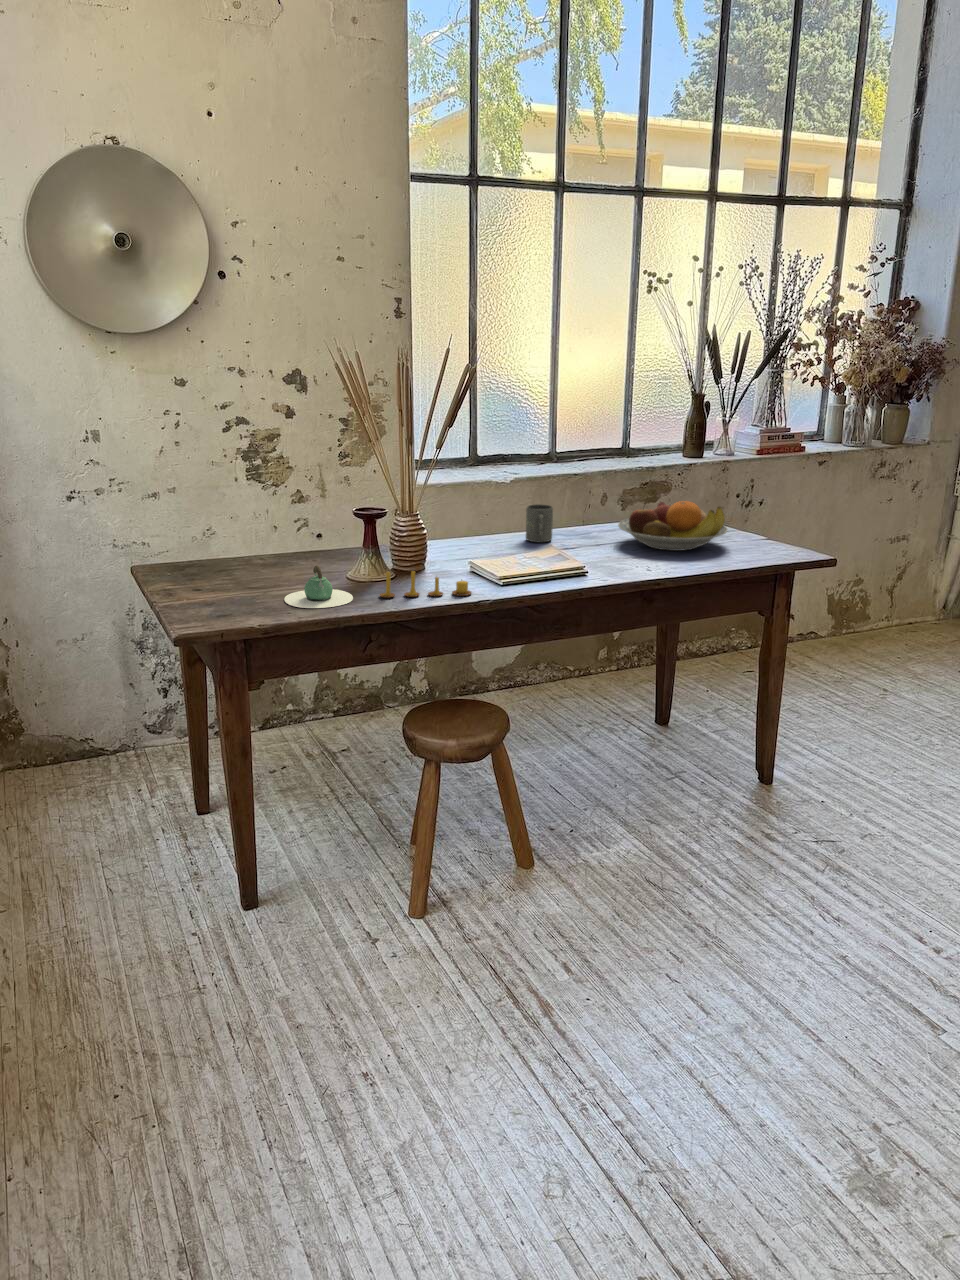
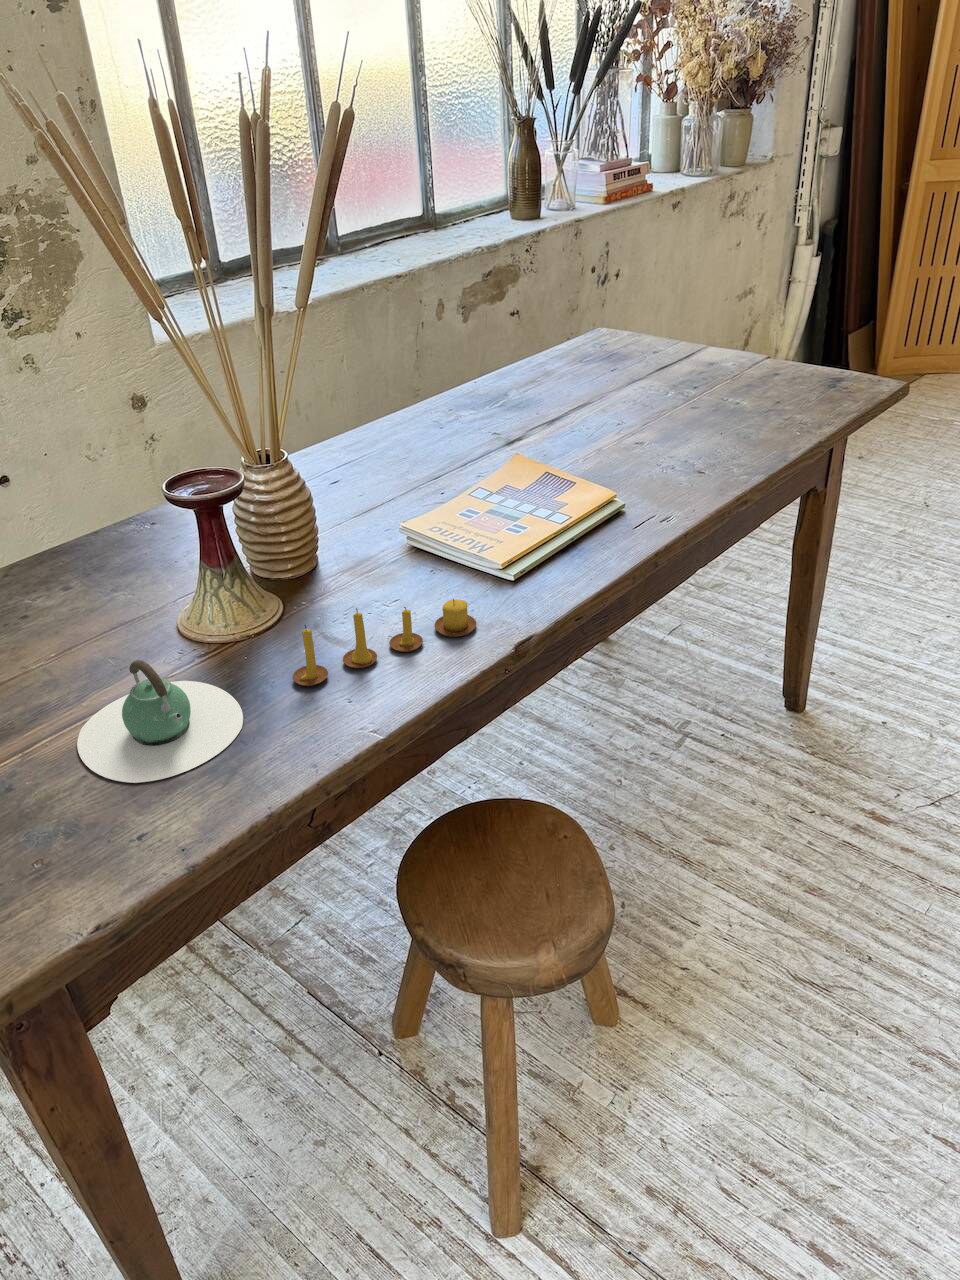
fruit bowl: present [618,501,727,551] -> none [573,323,757,413]
mug: present [526,504,553,542] -> none [419,362,469,435]

